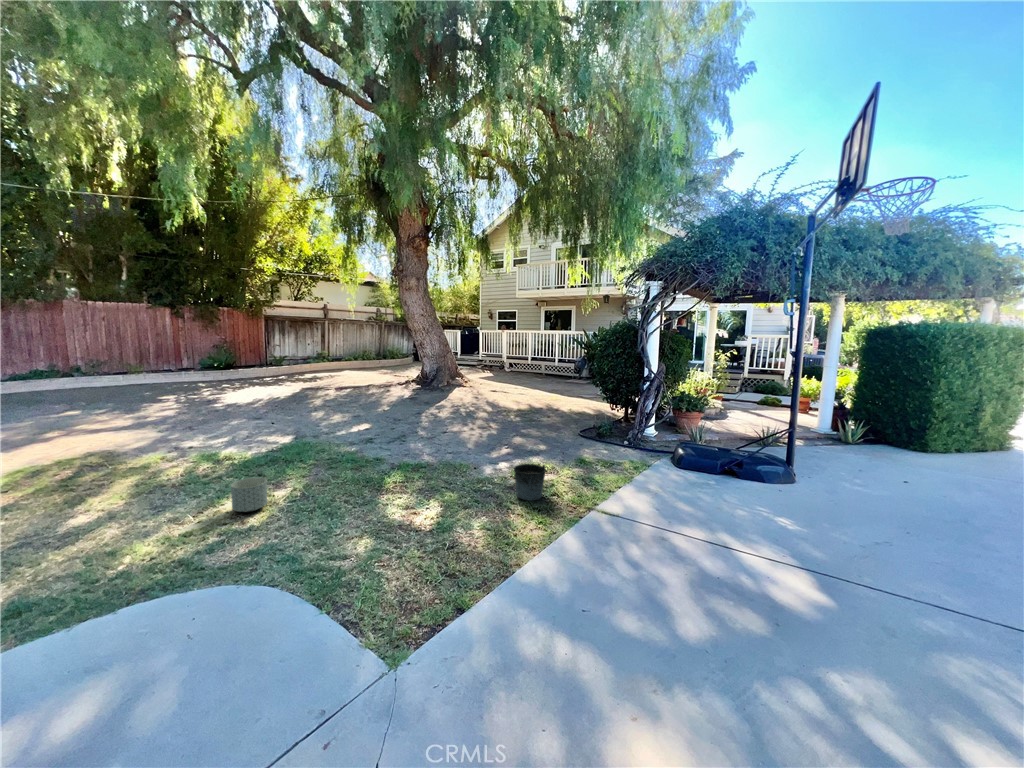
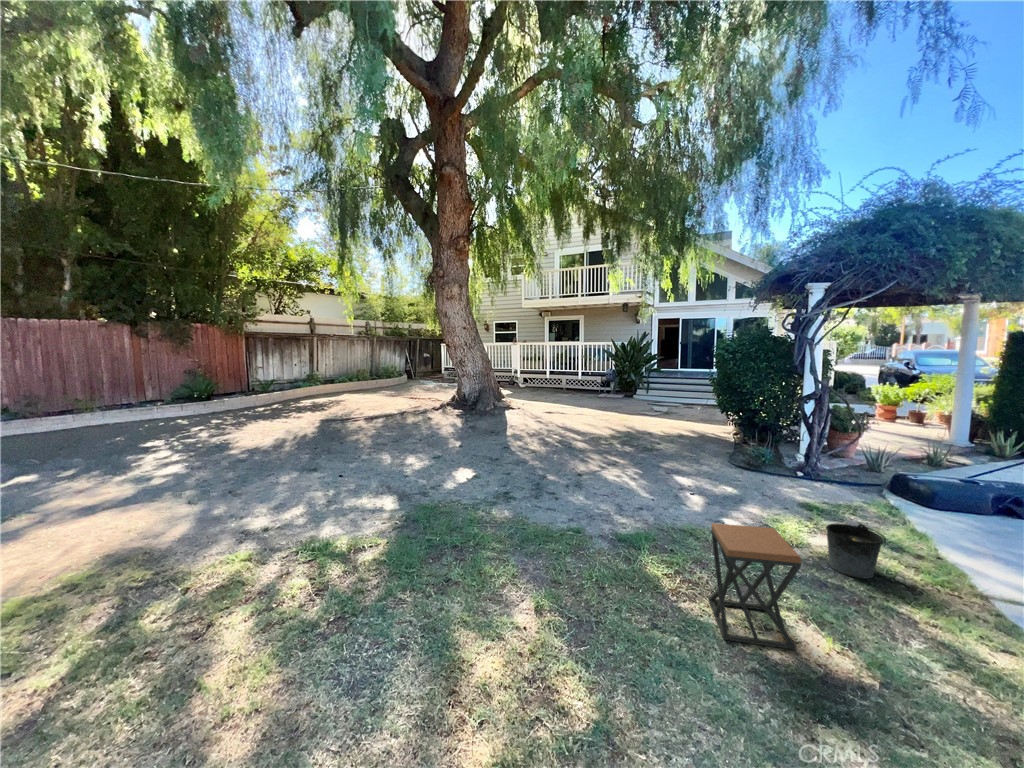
stool: none [371,447,429,523] -> present [708,523,801,650]
planter: present [231,477,267,512] -> none [505,595,555,666]

